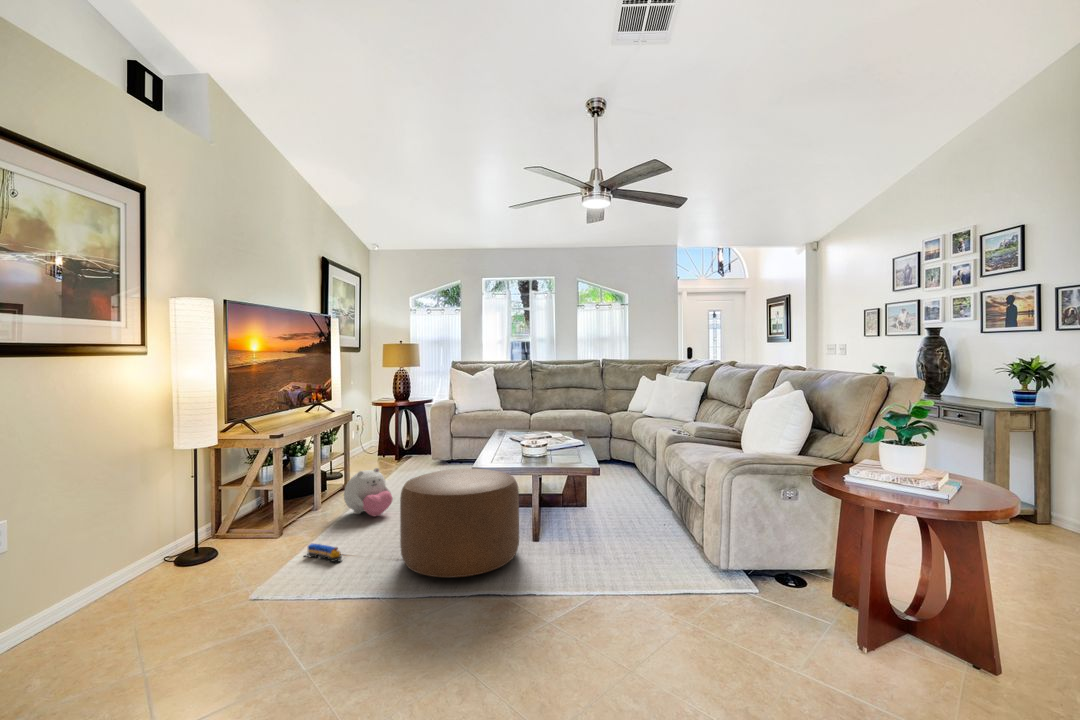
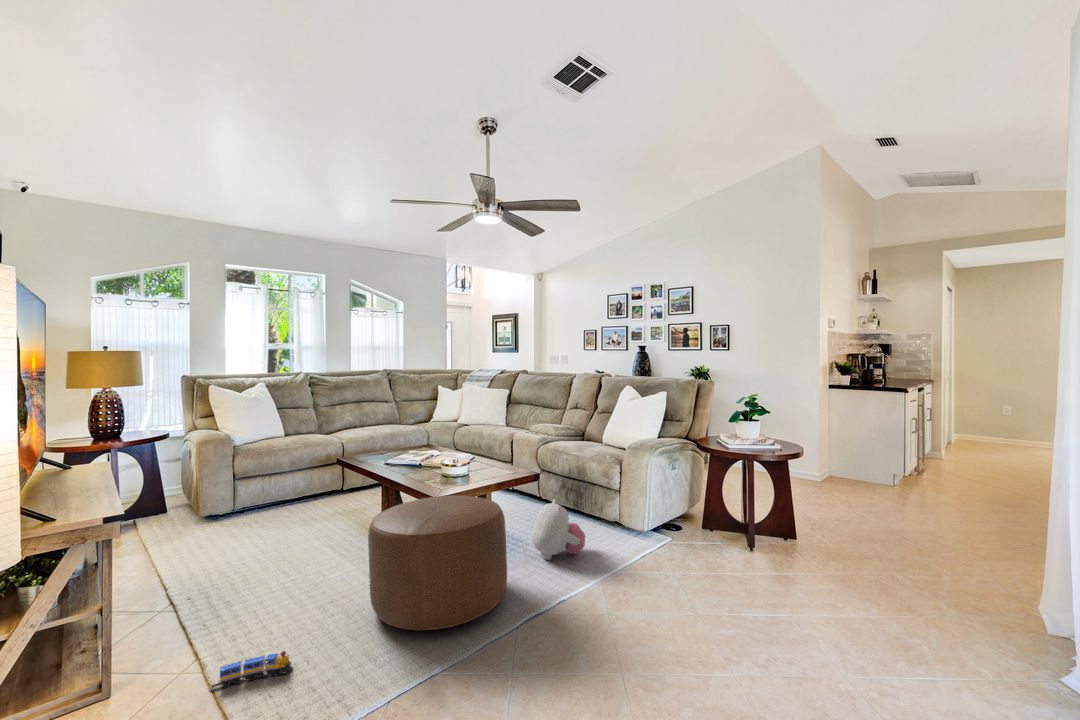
plush toy: present [344,468,393,516] -> present [532,500,585,560]

